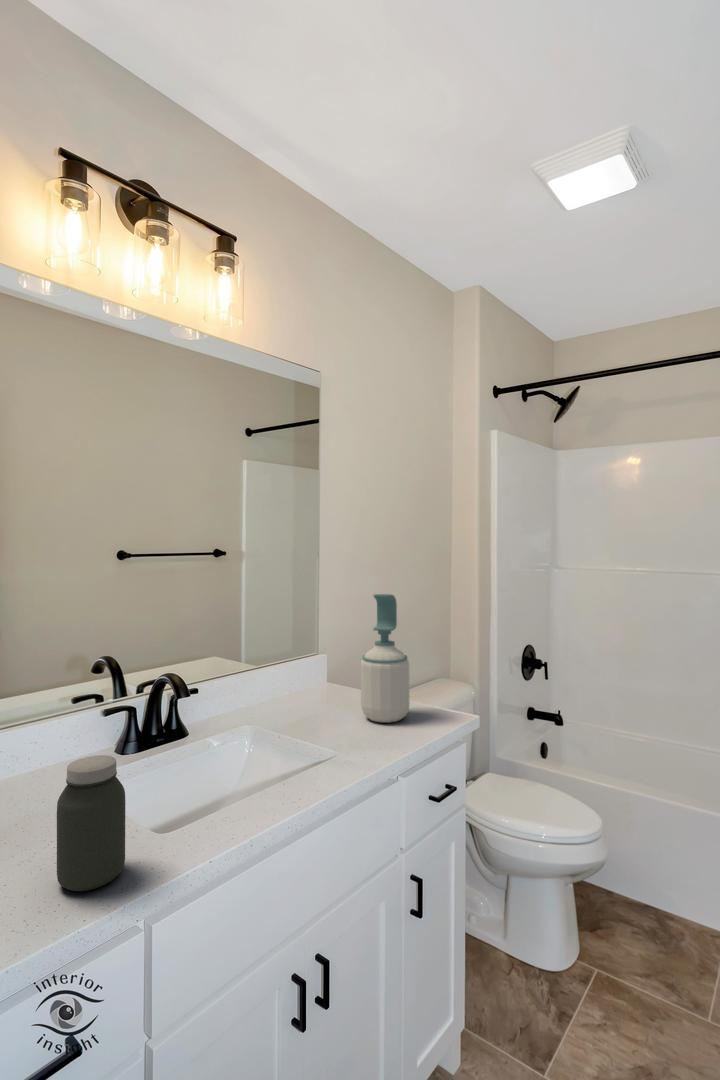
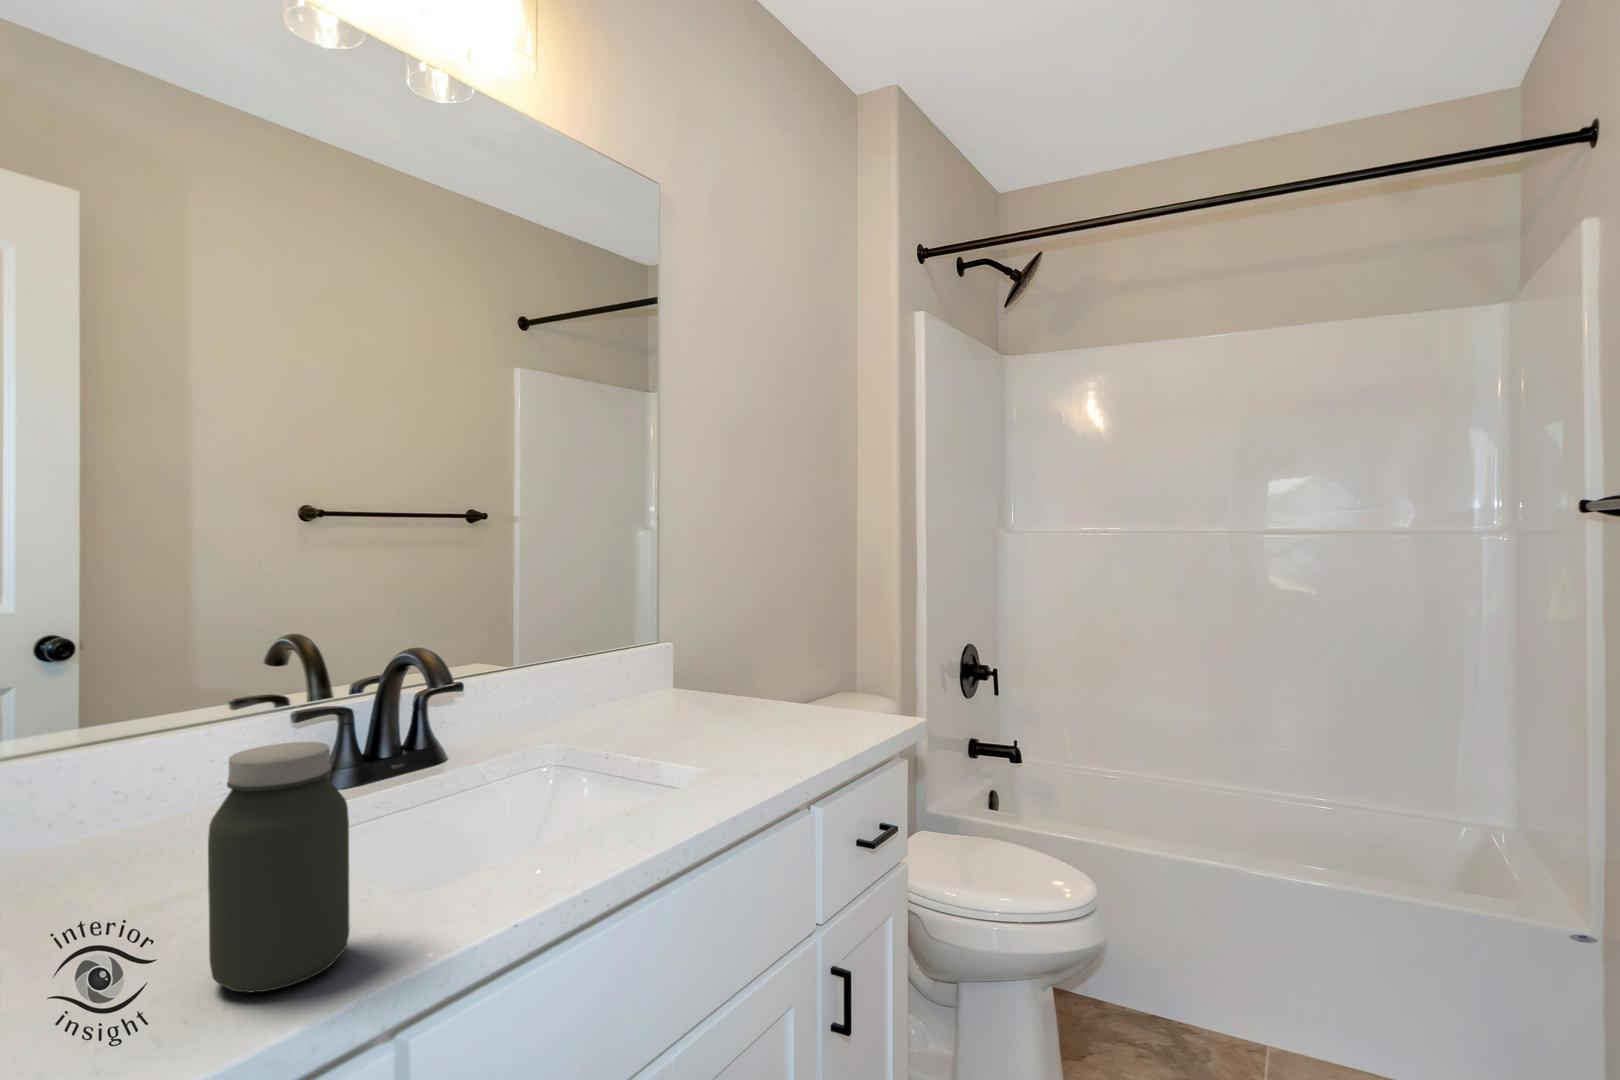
soap bottle: present [361,594,410,723] -> none [740,523,820,731]

